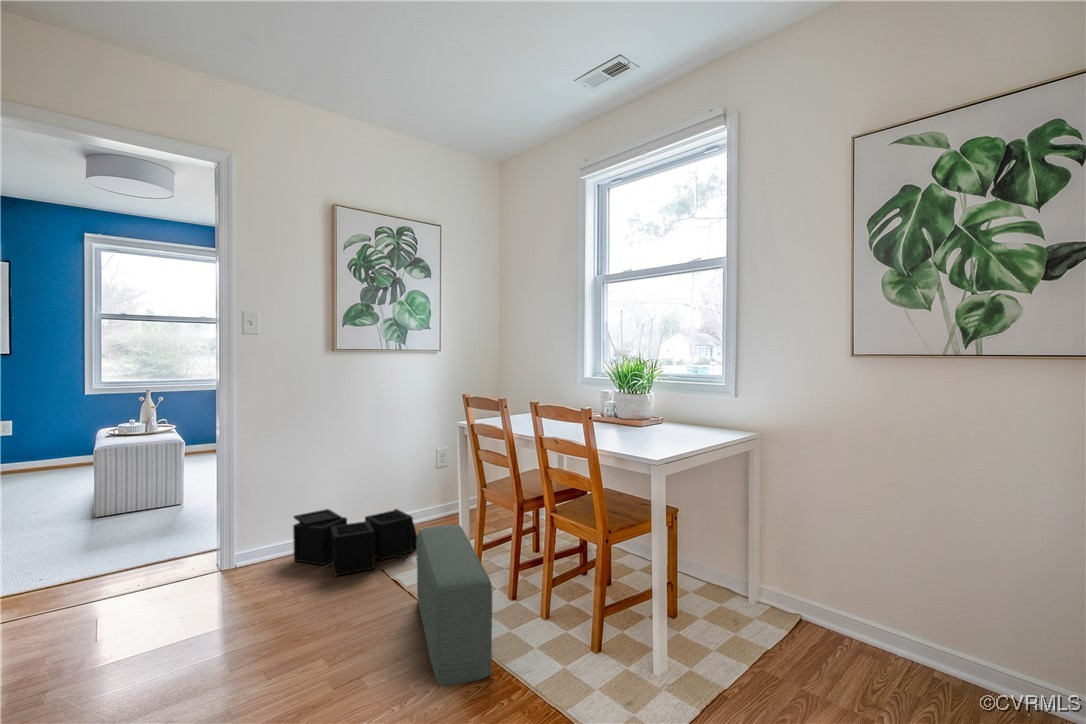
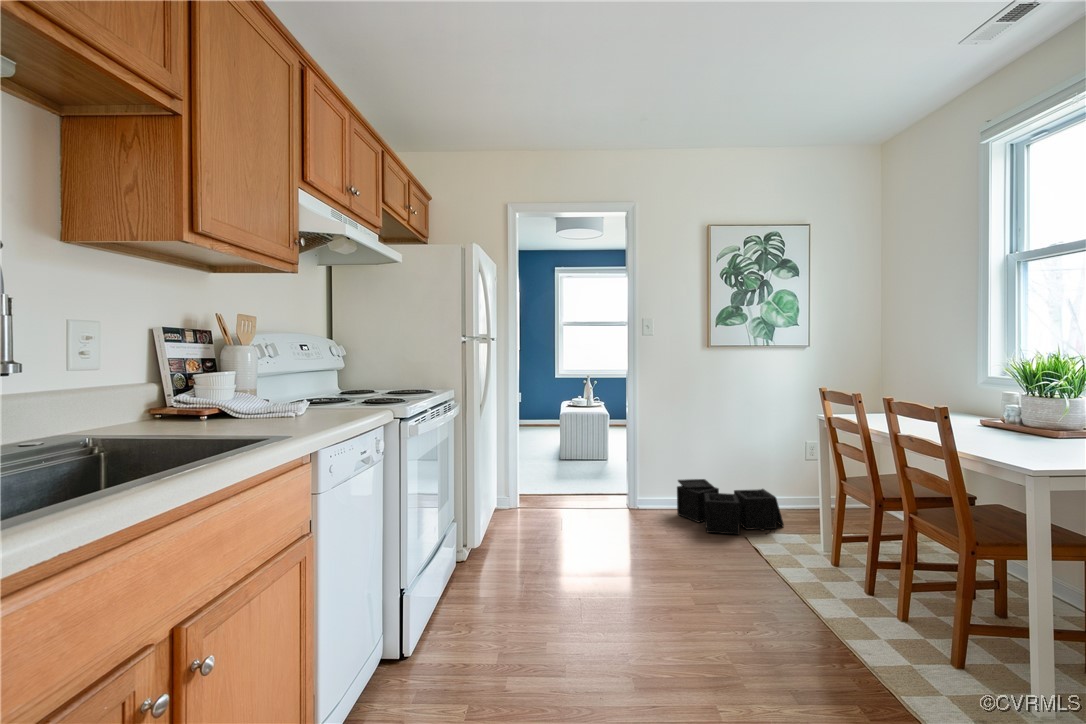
pouf: present [416,525,492,686] -> none [770,506,829,643]

